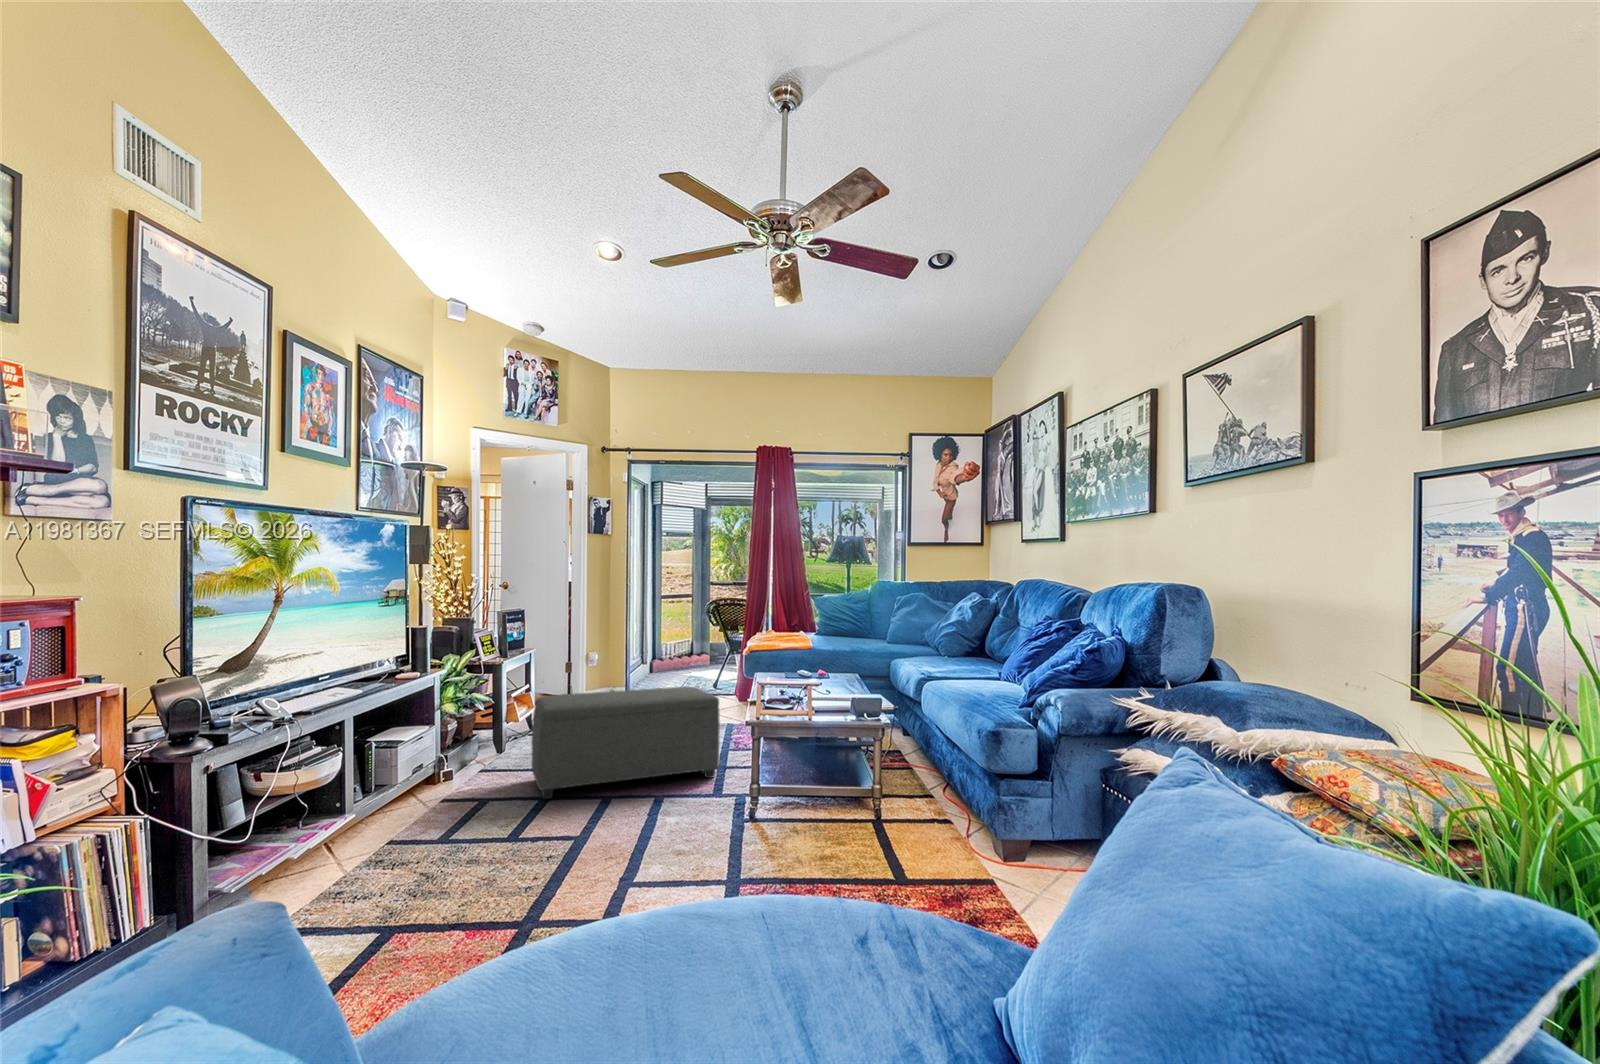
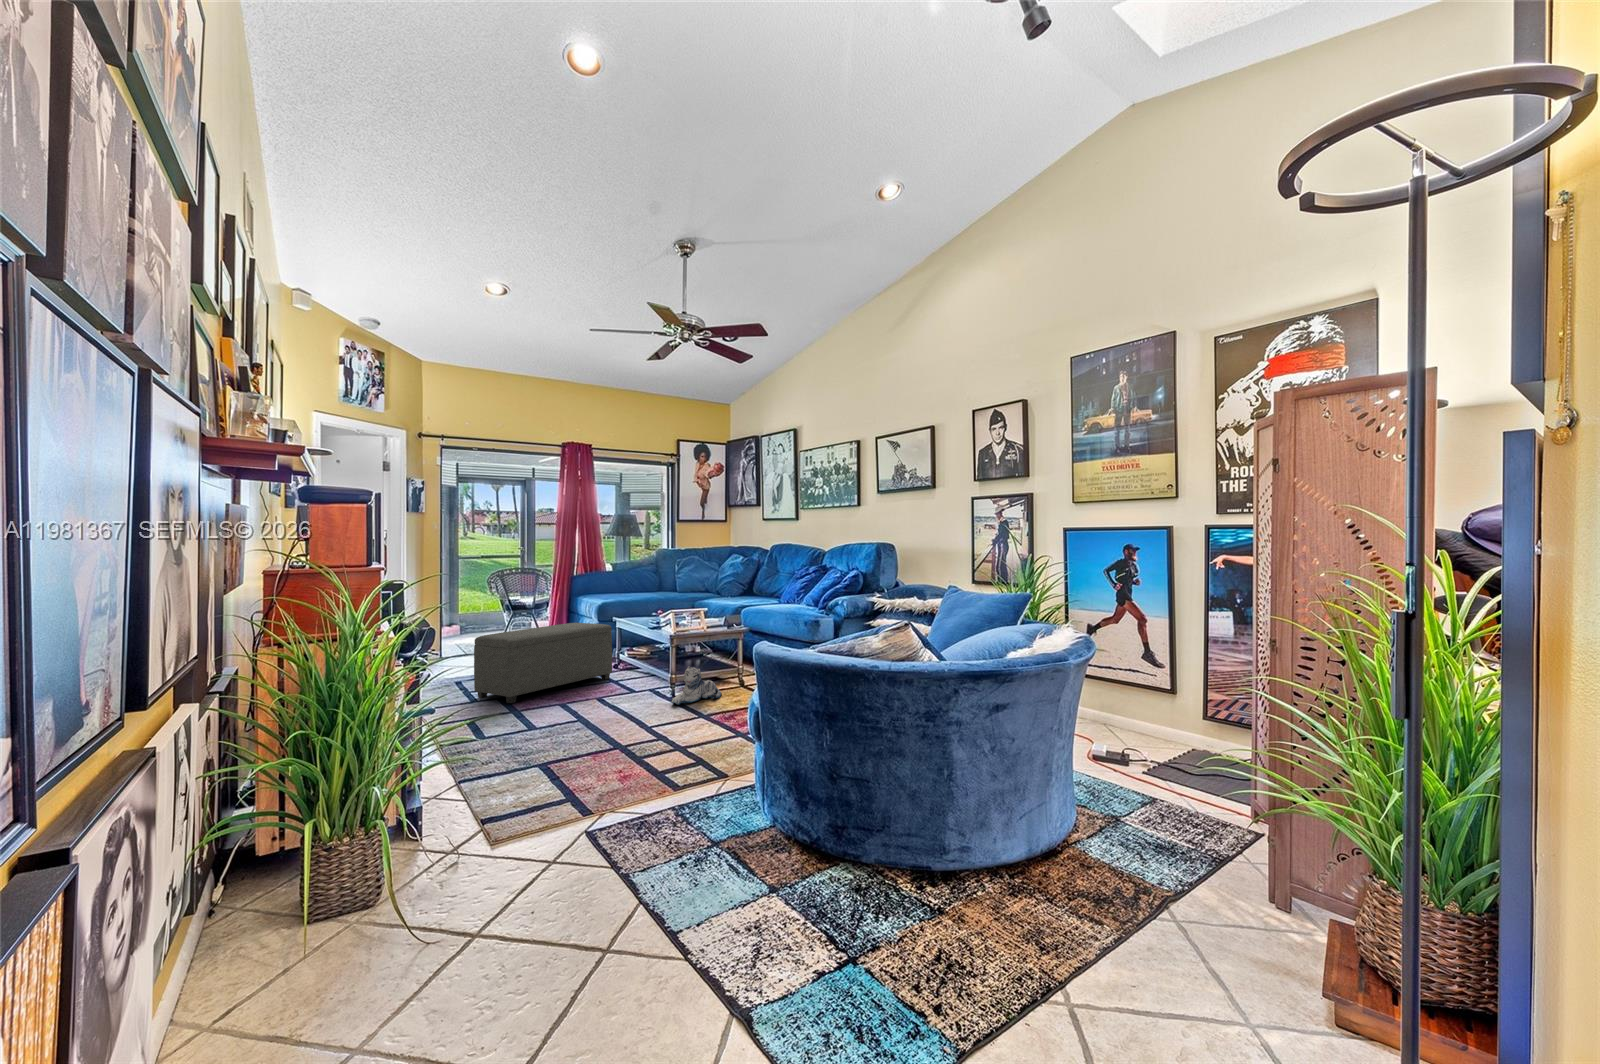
plush toy: none [711,793,818,861] -> present [671,666,722,705]

